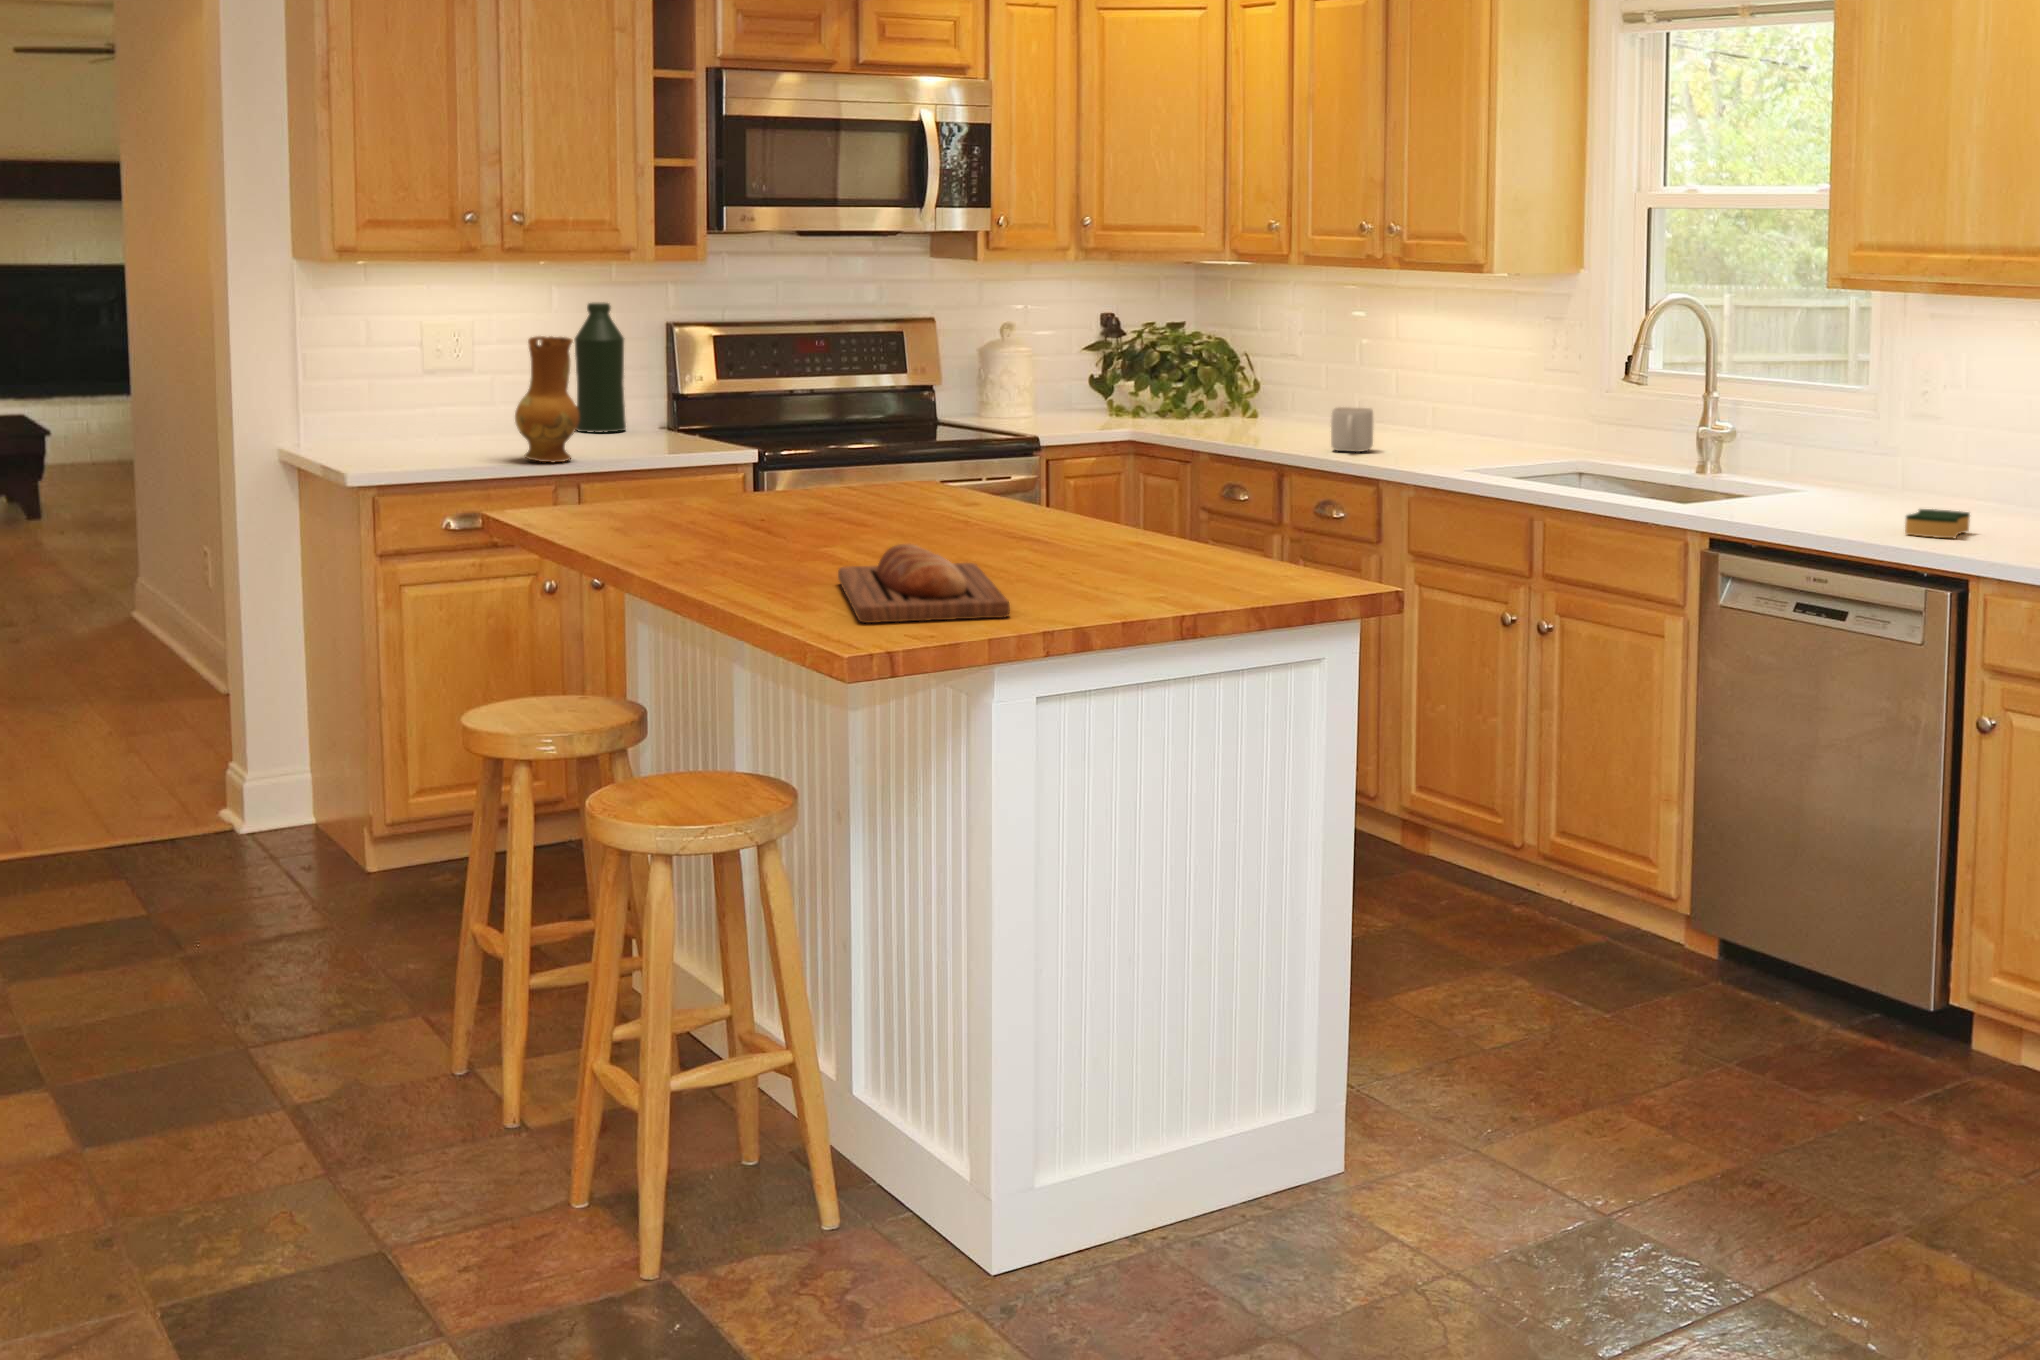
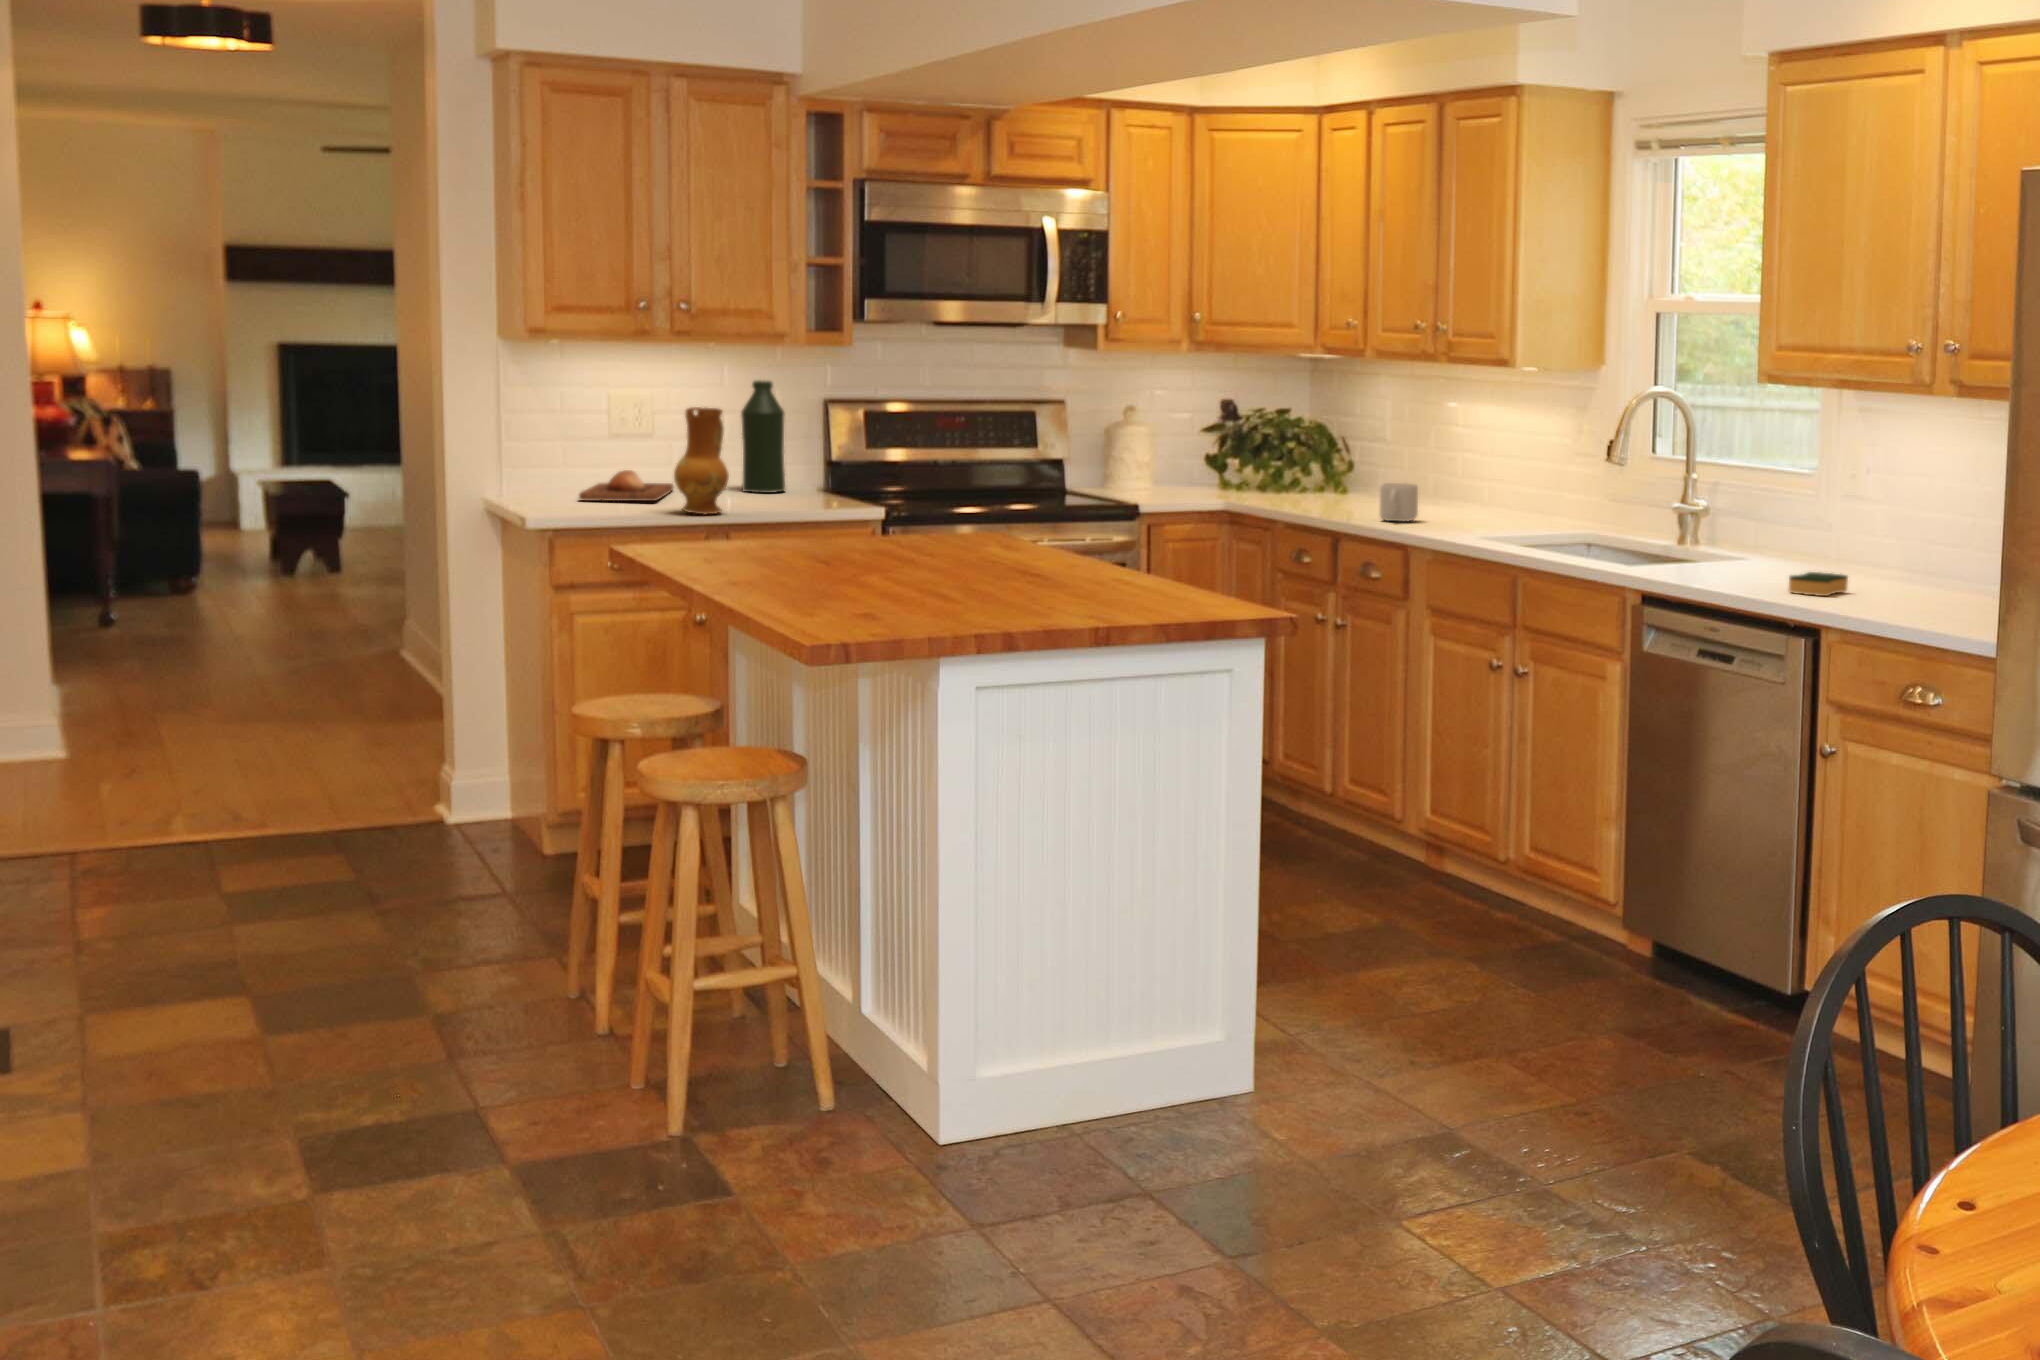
bread loaf: present [838,544,1010,623] -> present [579,470,674,501]

